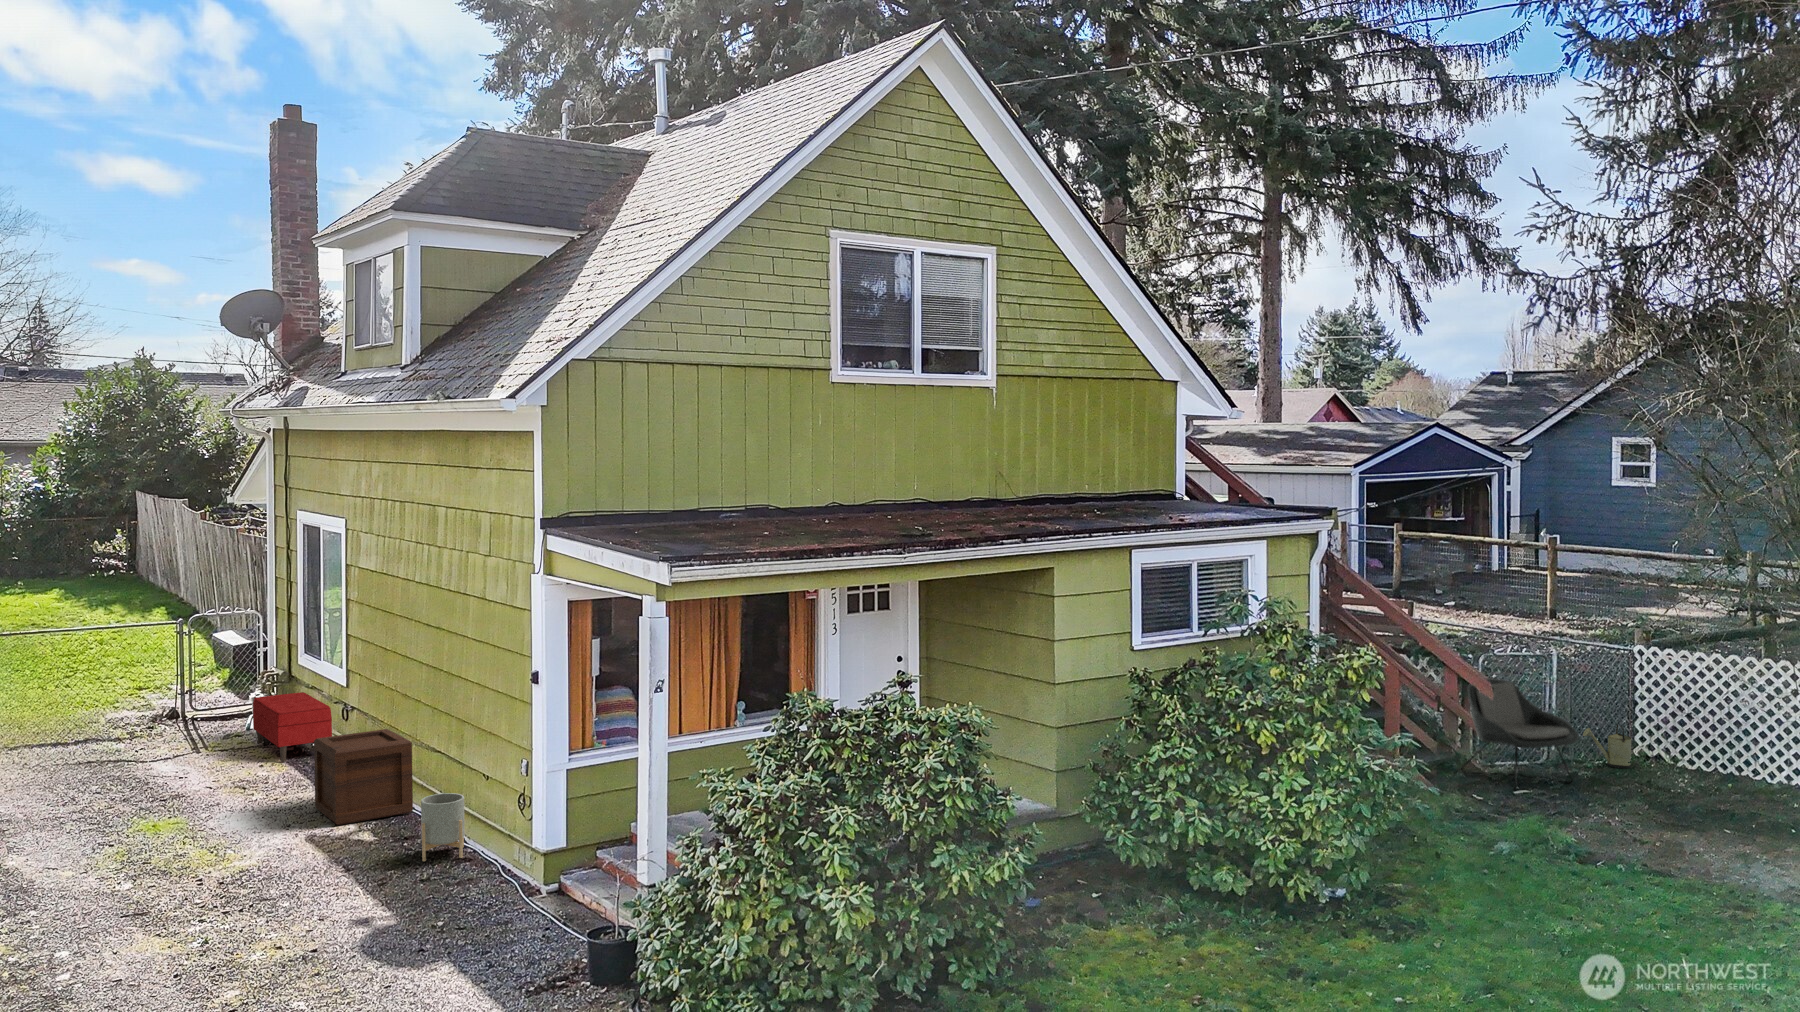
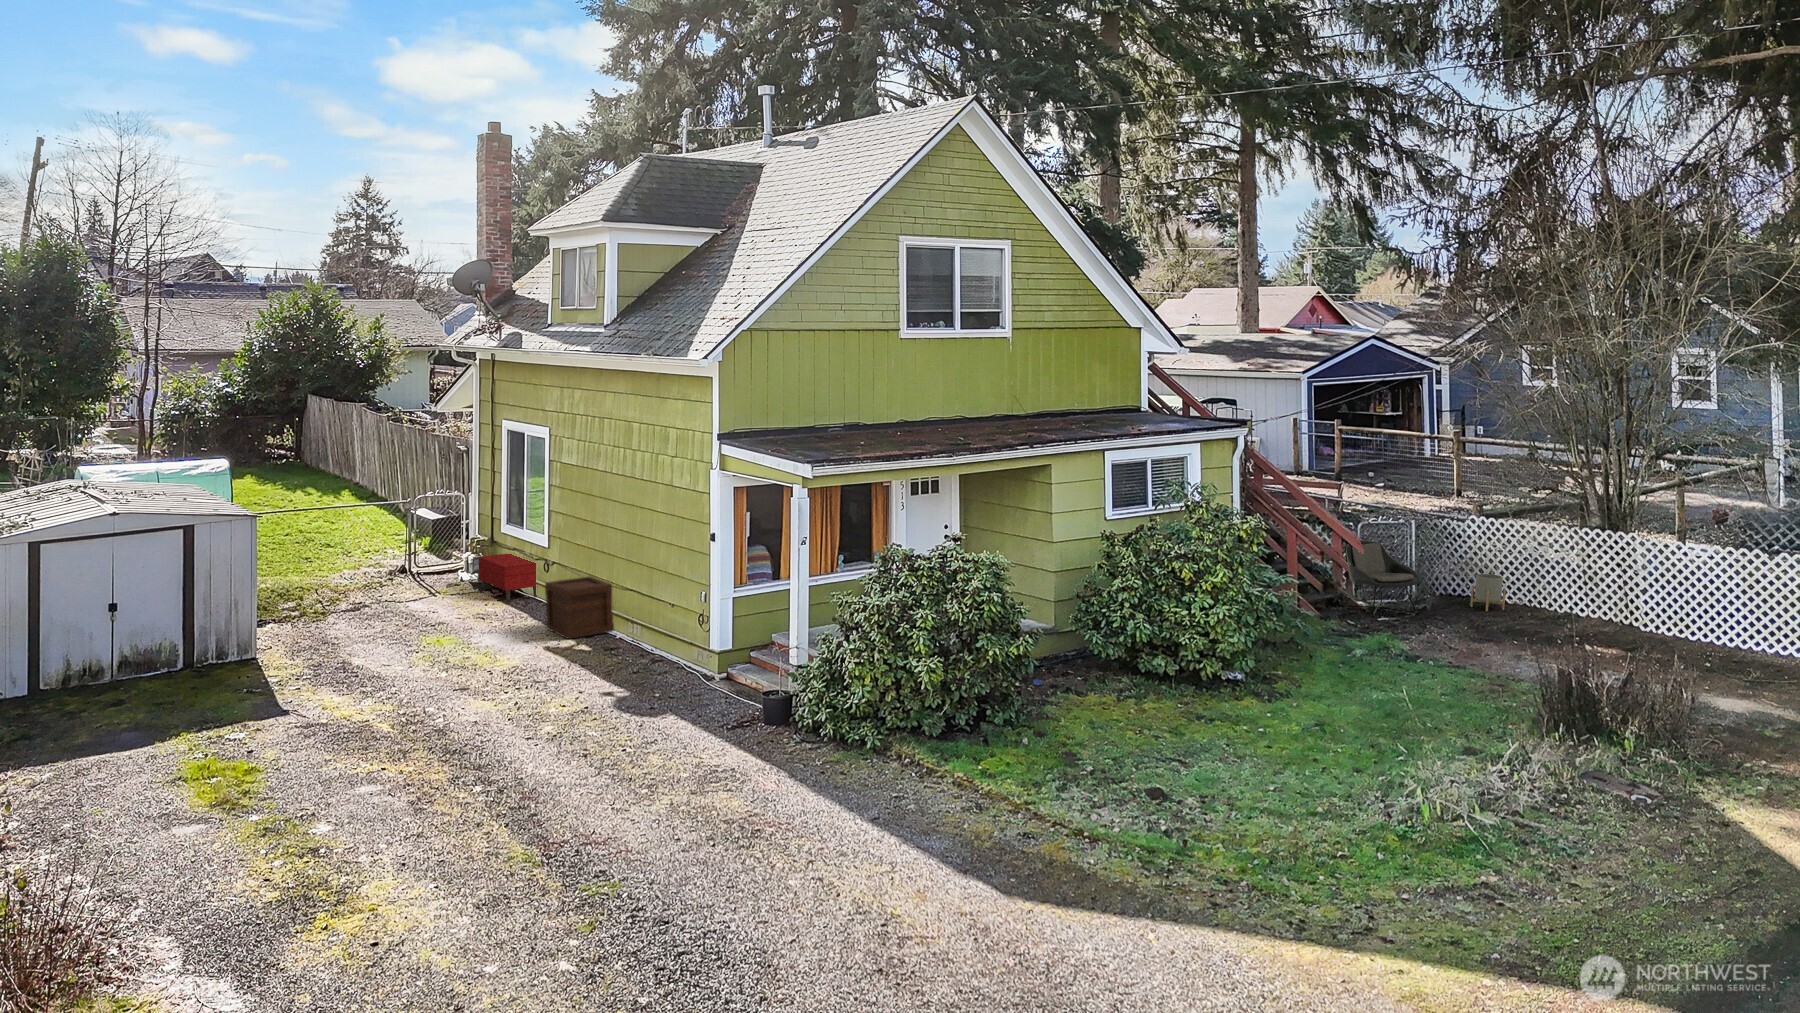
watering can: present [1583,725,1636,768] -> none [1429,573,1466,603]
planter: present [421,793,465,861] -> present [1471,574,1506,611]

